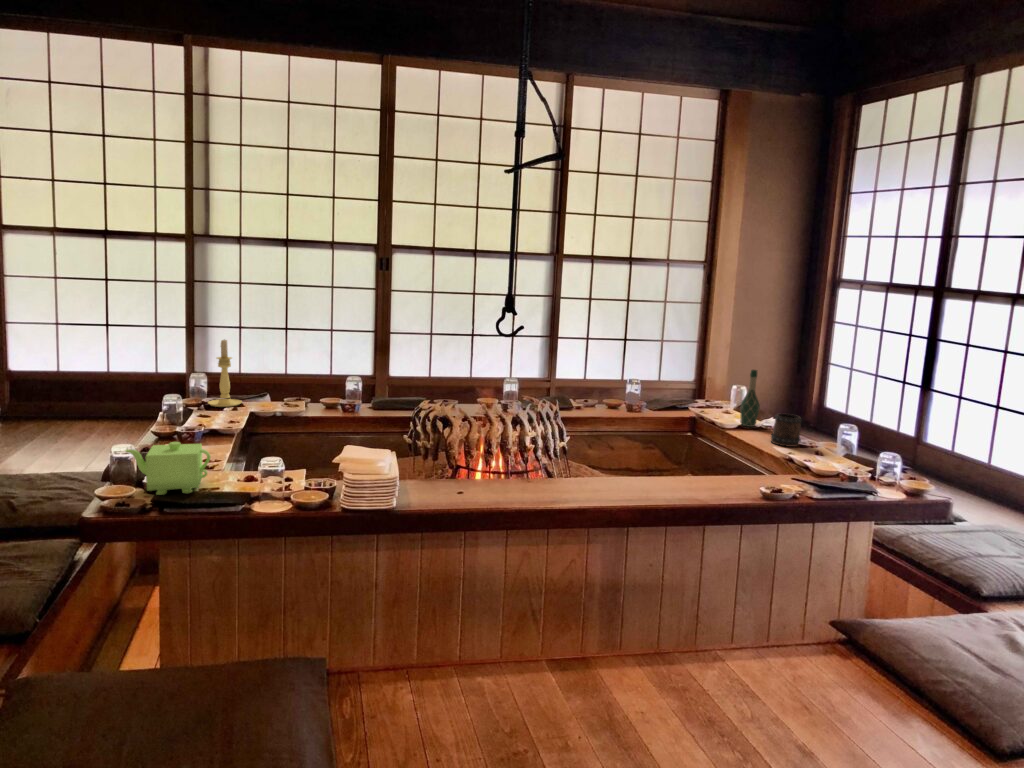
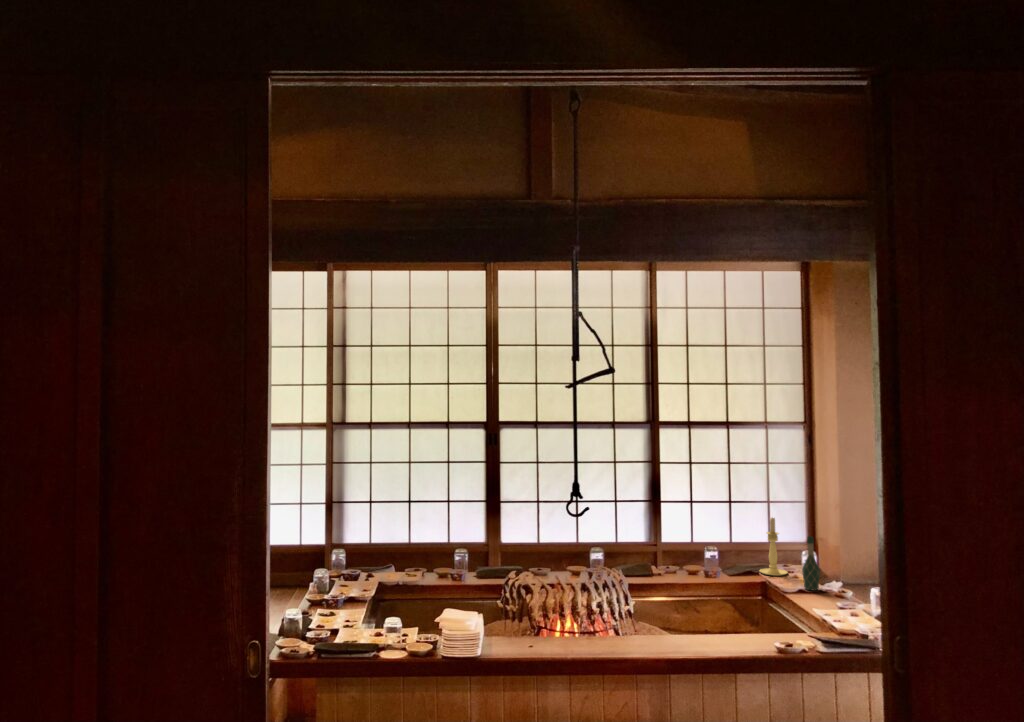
candle holder: present [208,340,242,407] -> present [760,518,787,576]
beer mug: present [771,414,802,447] -> none [820,578,849,610]
teapot: present [125,442,211,495] -> none [297,607,352,645]

